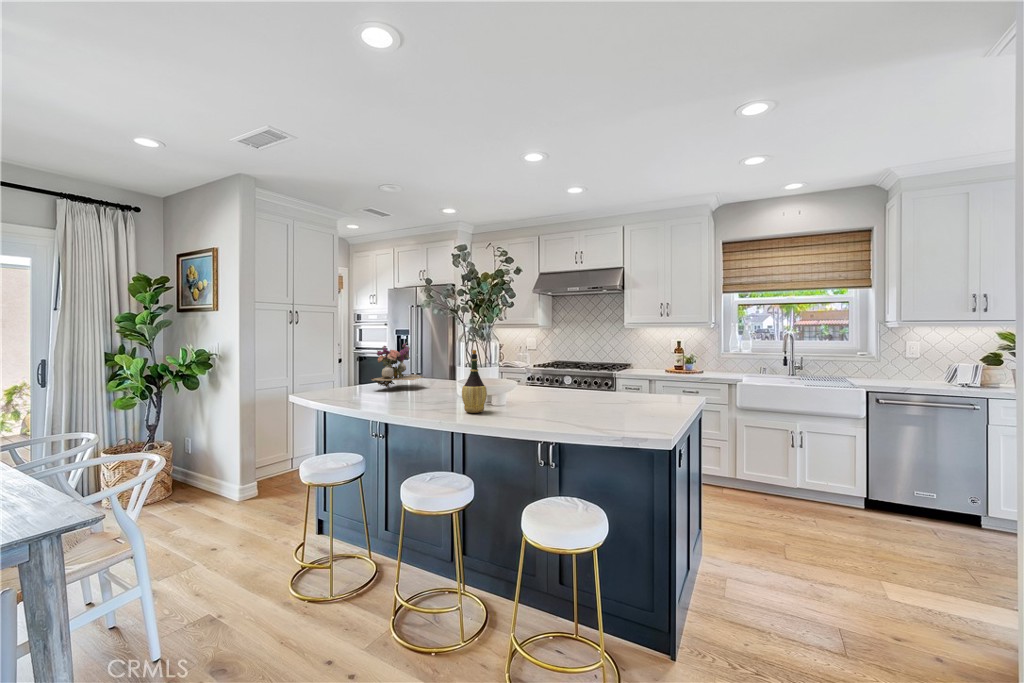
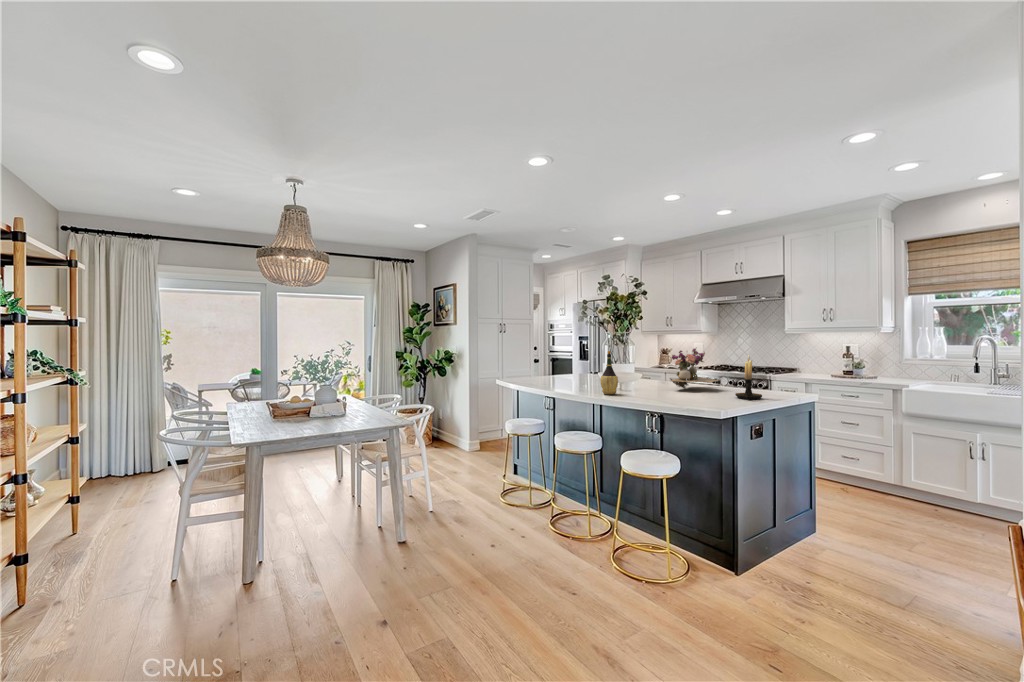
flower arrangement: present [372,343,425,388] -> present [671,348,720,389]
candle holder: none [631,352,661,410] -> present [735,355,762,399]

